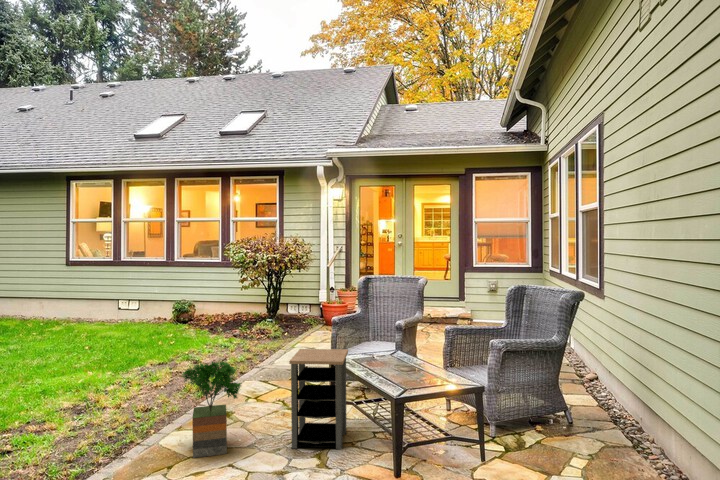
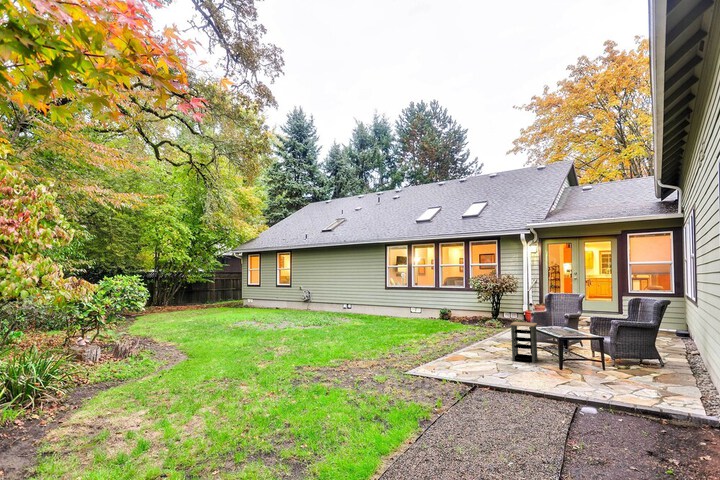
potted tree: present [182,361,241,458] -> none [466,323,491,359]

